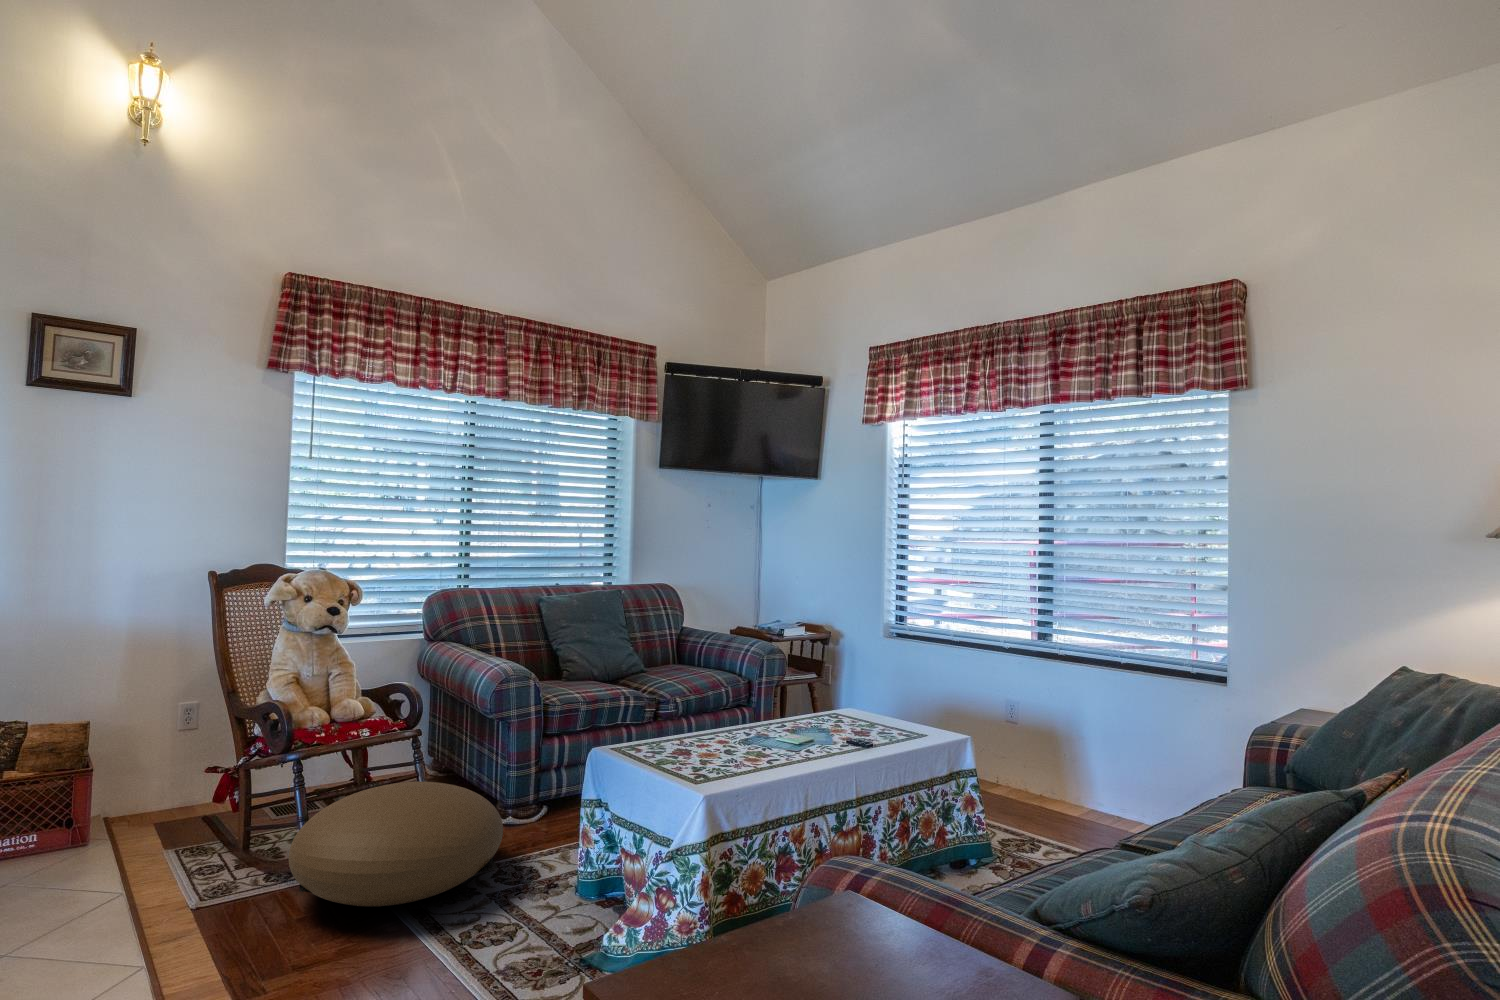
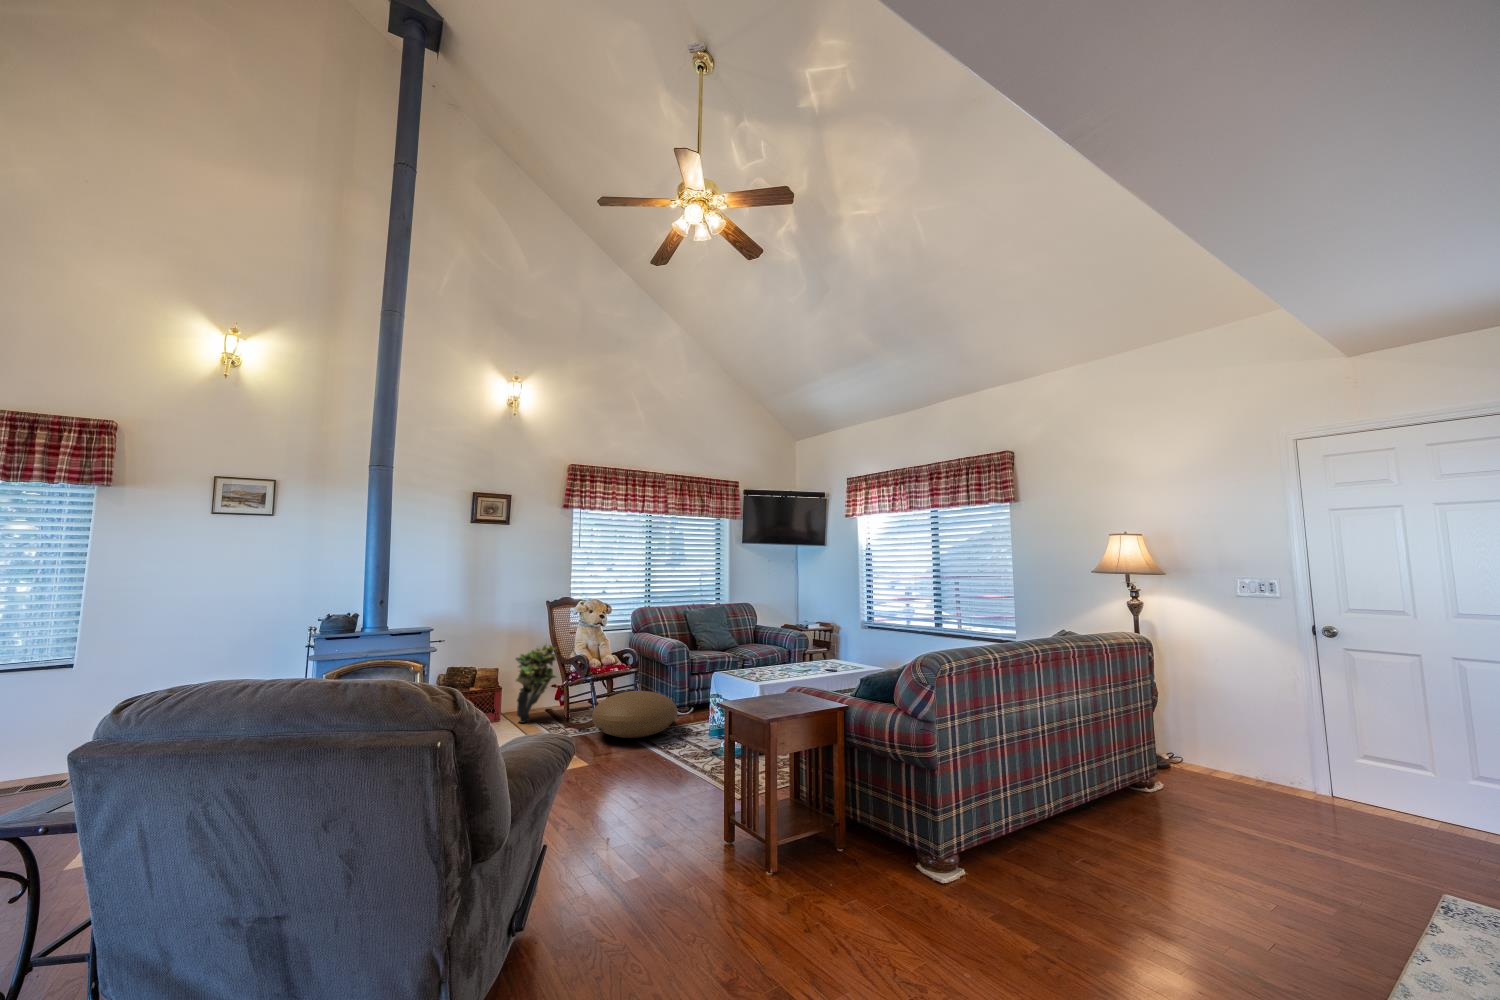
potted plant: none [123,669,240,851] -> present [516,645,556,723]

